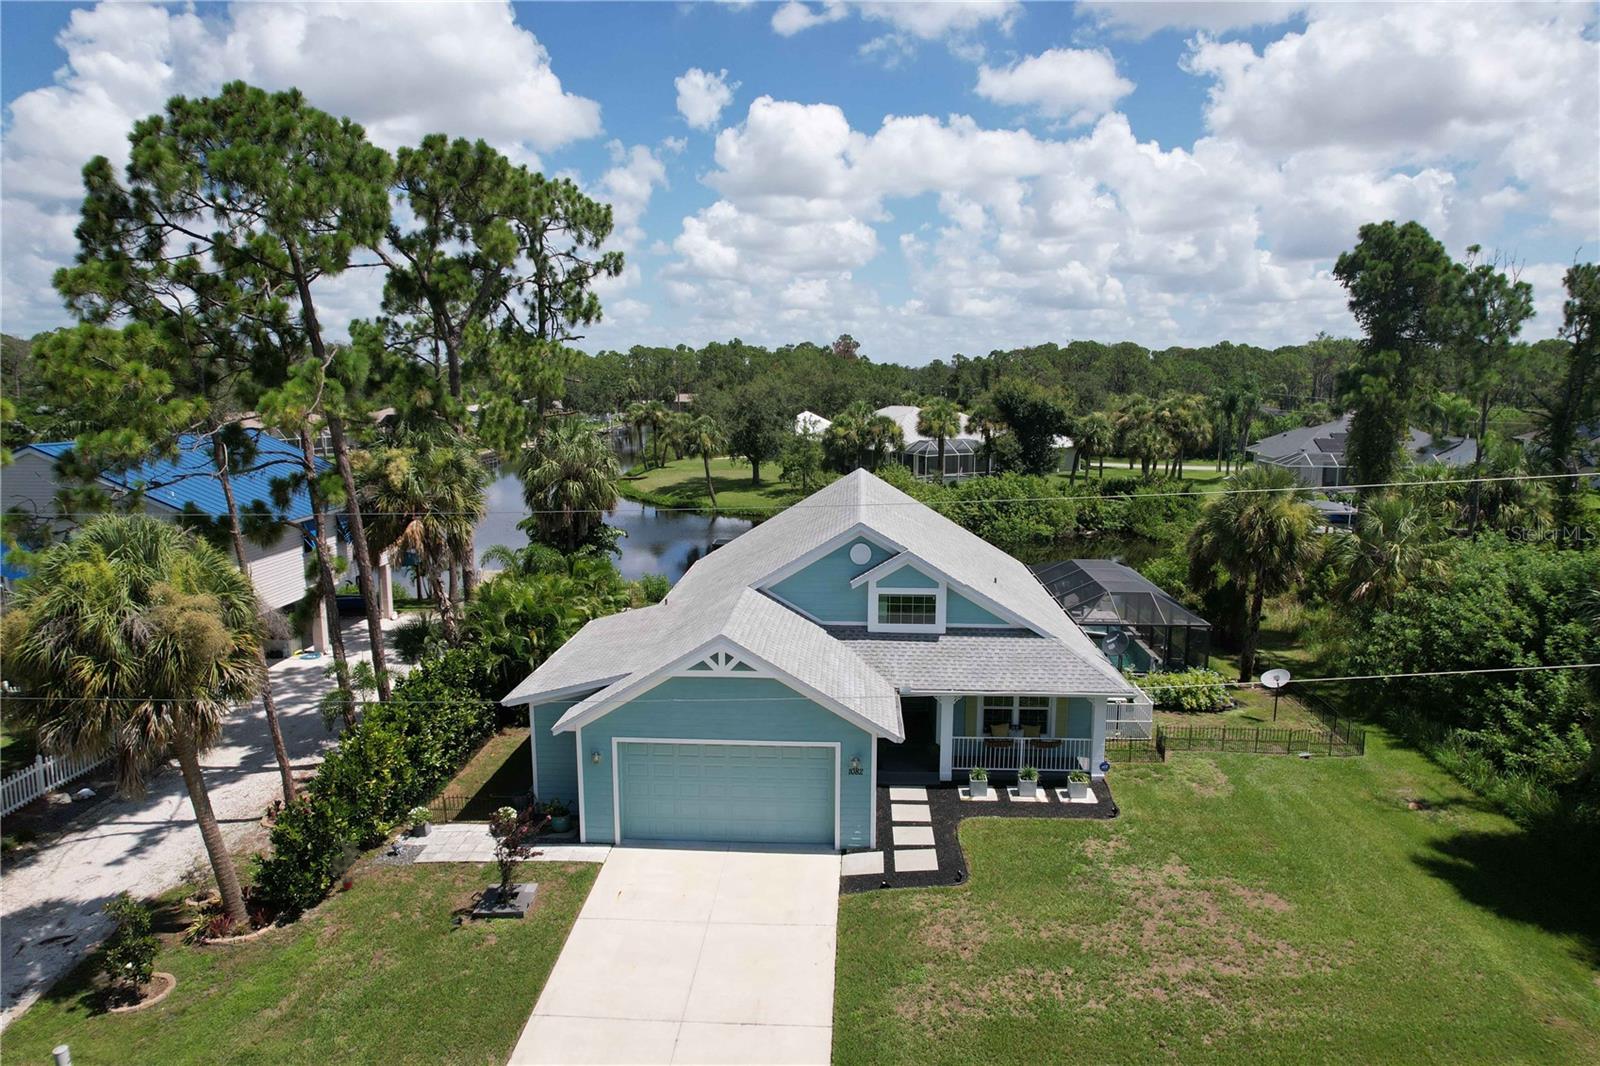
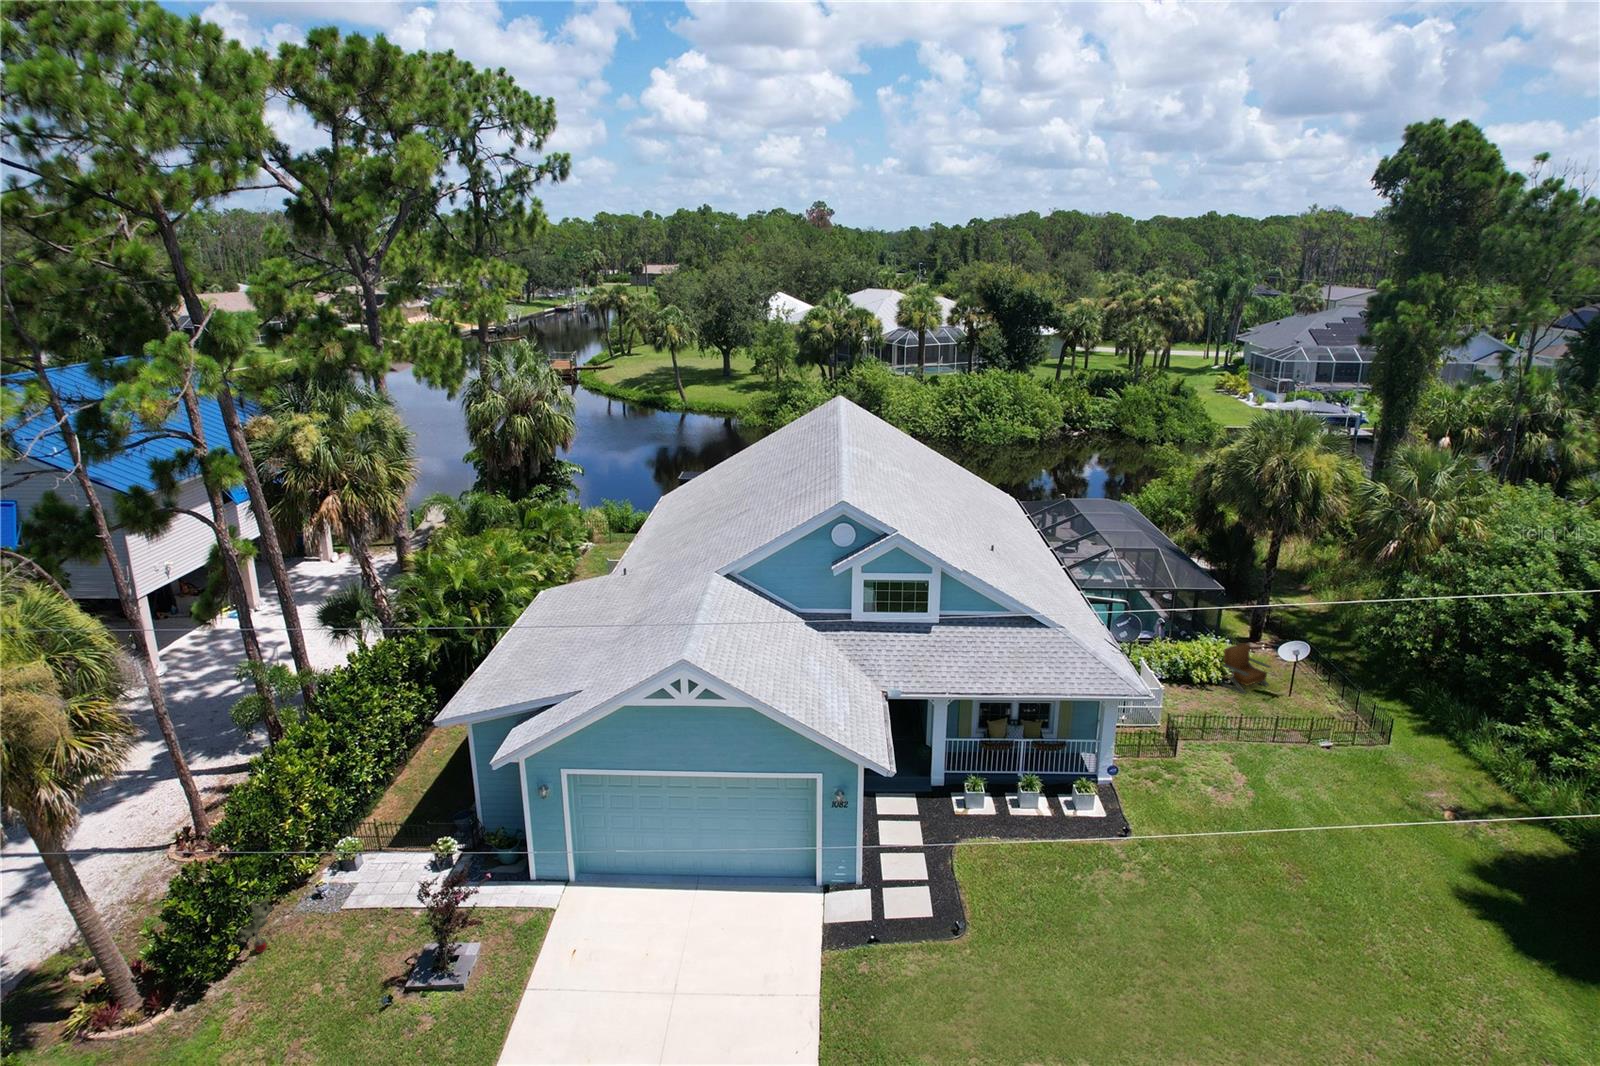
lounge chair: none [1205,672,1256,718] -> present [1222,643,1271,694]

